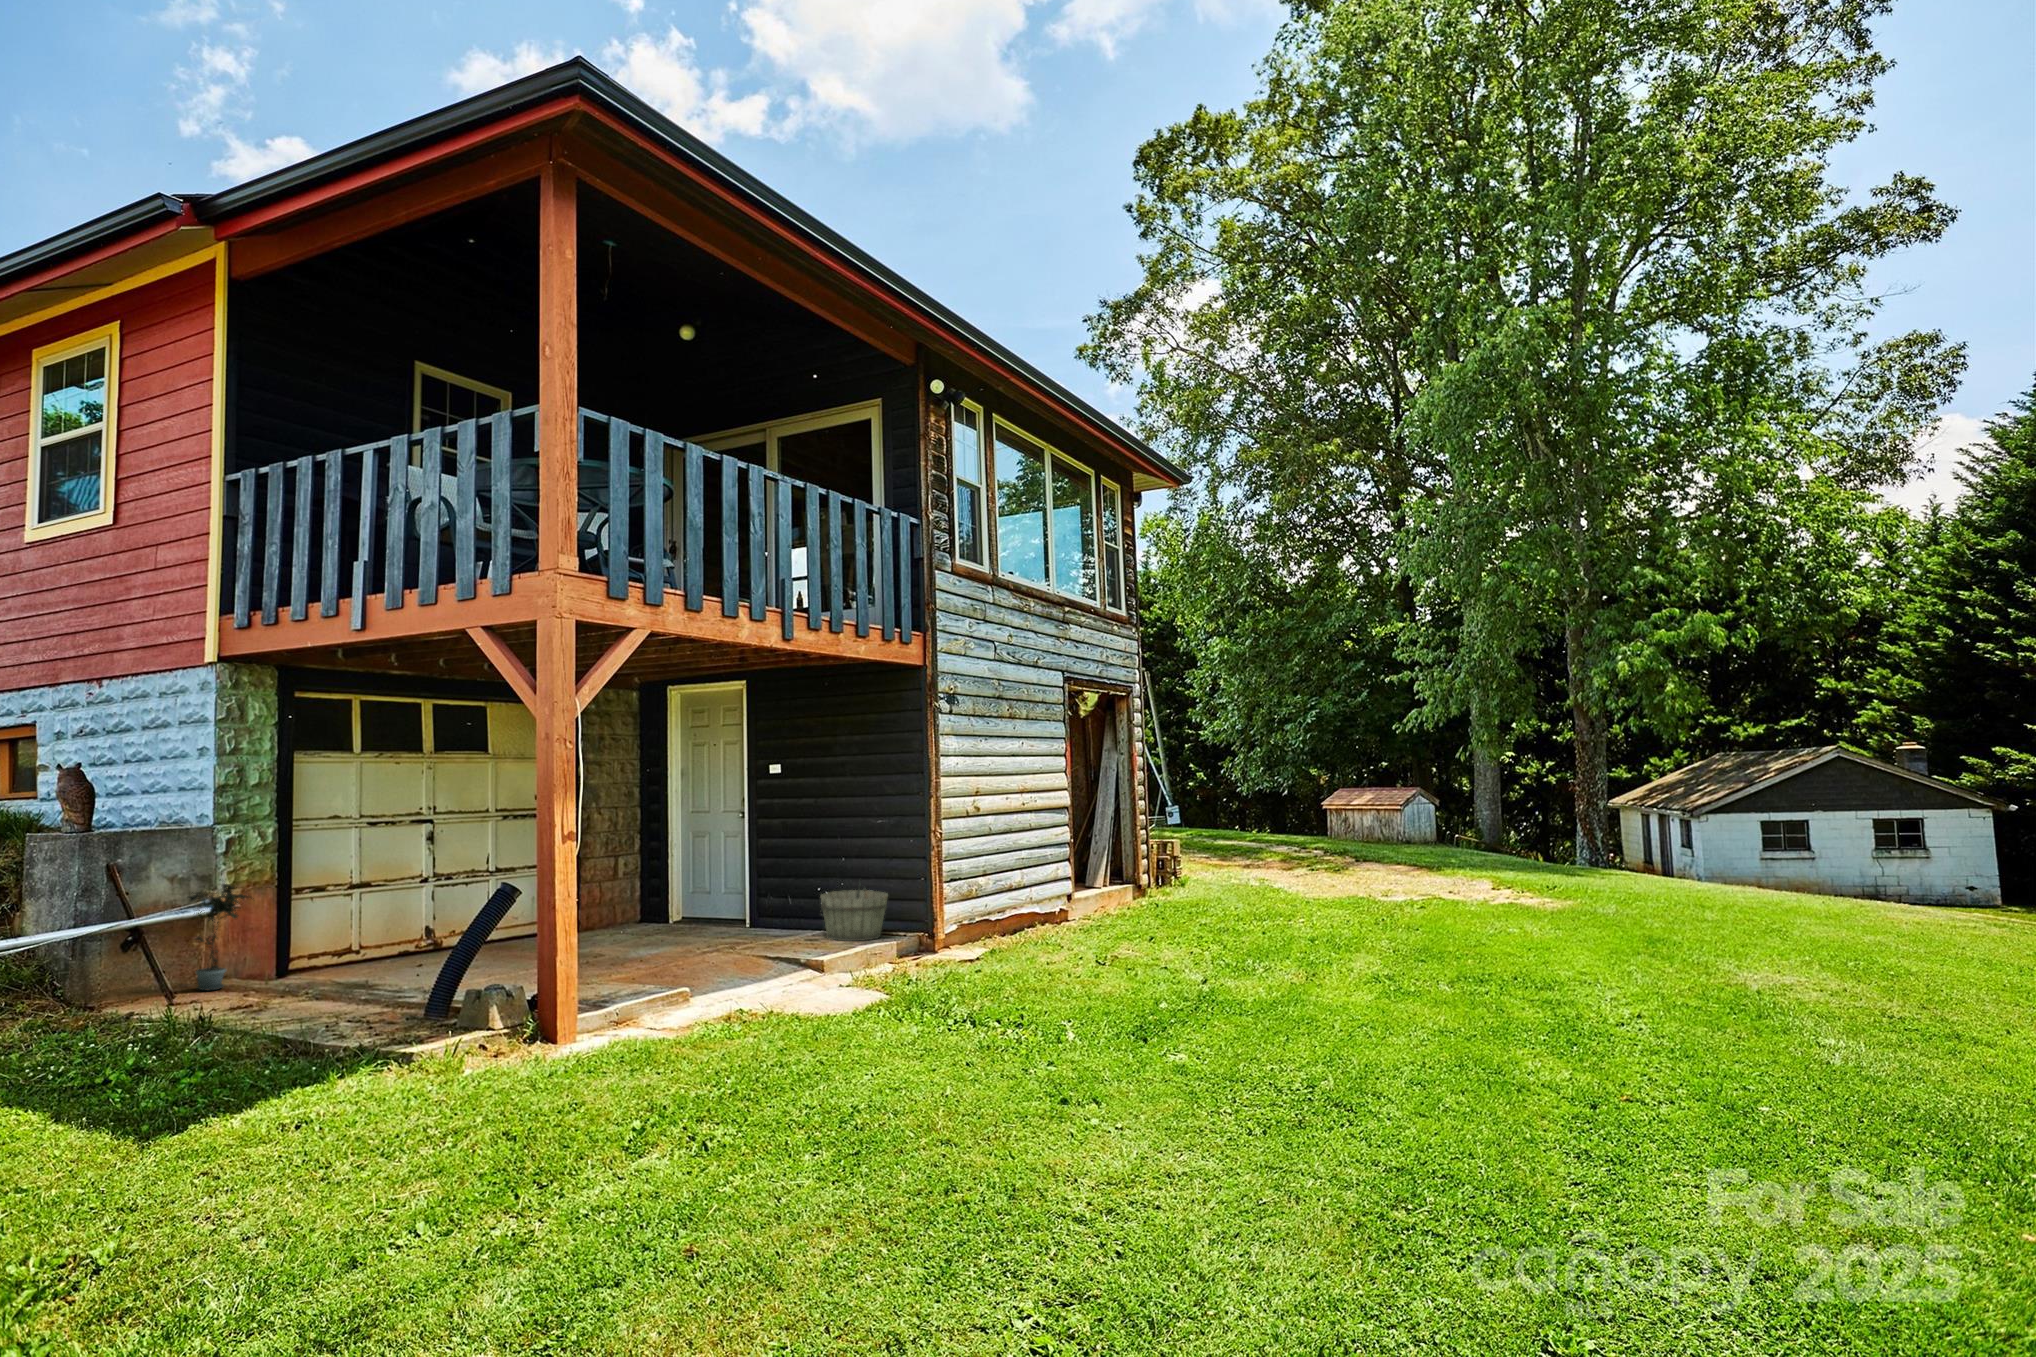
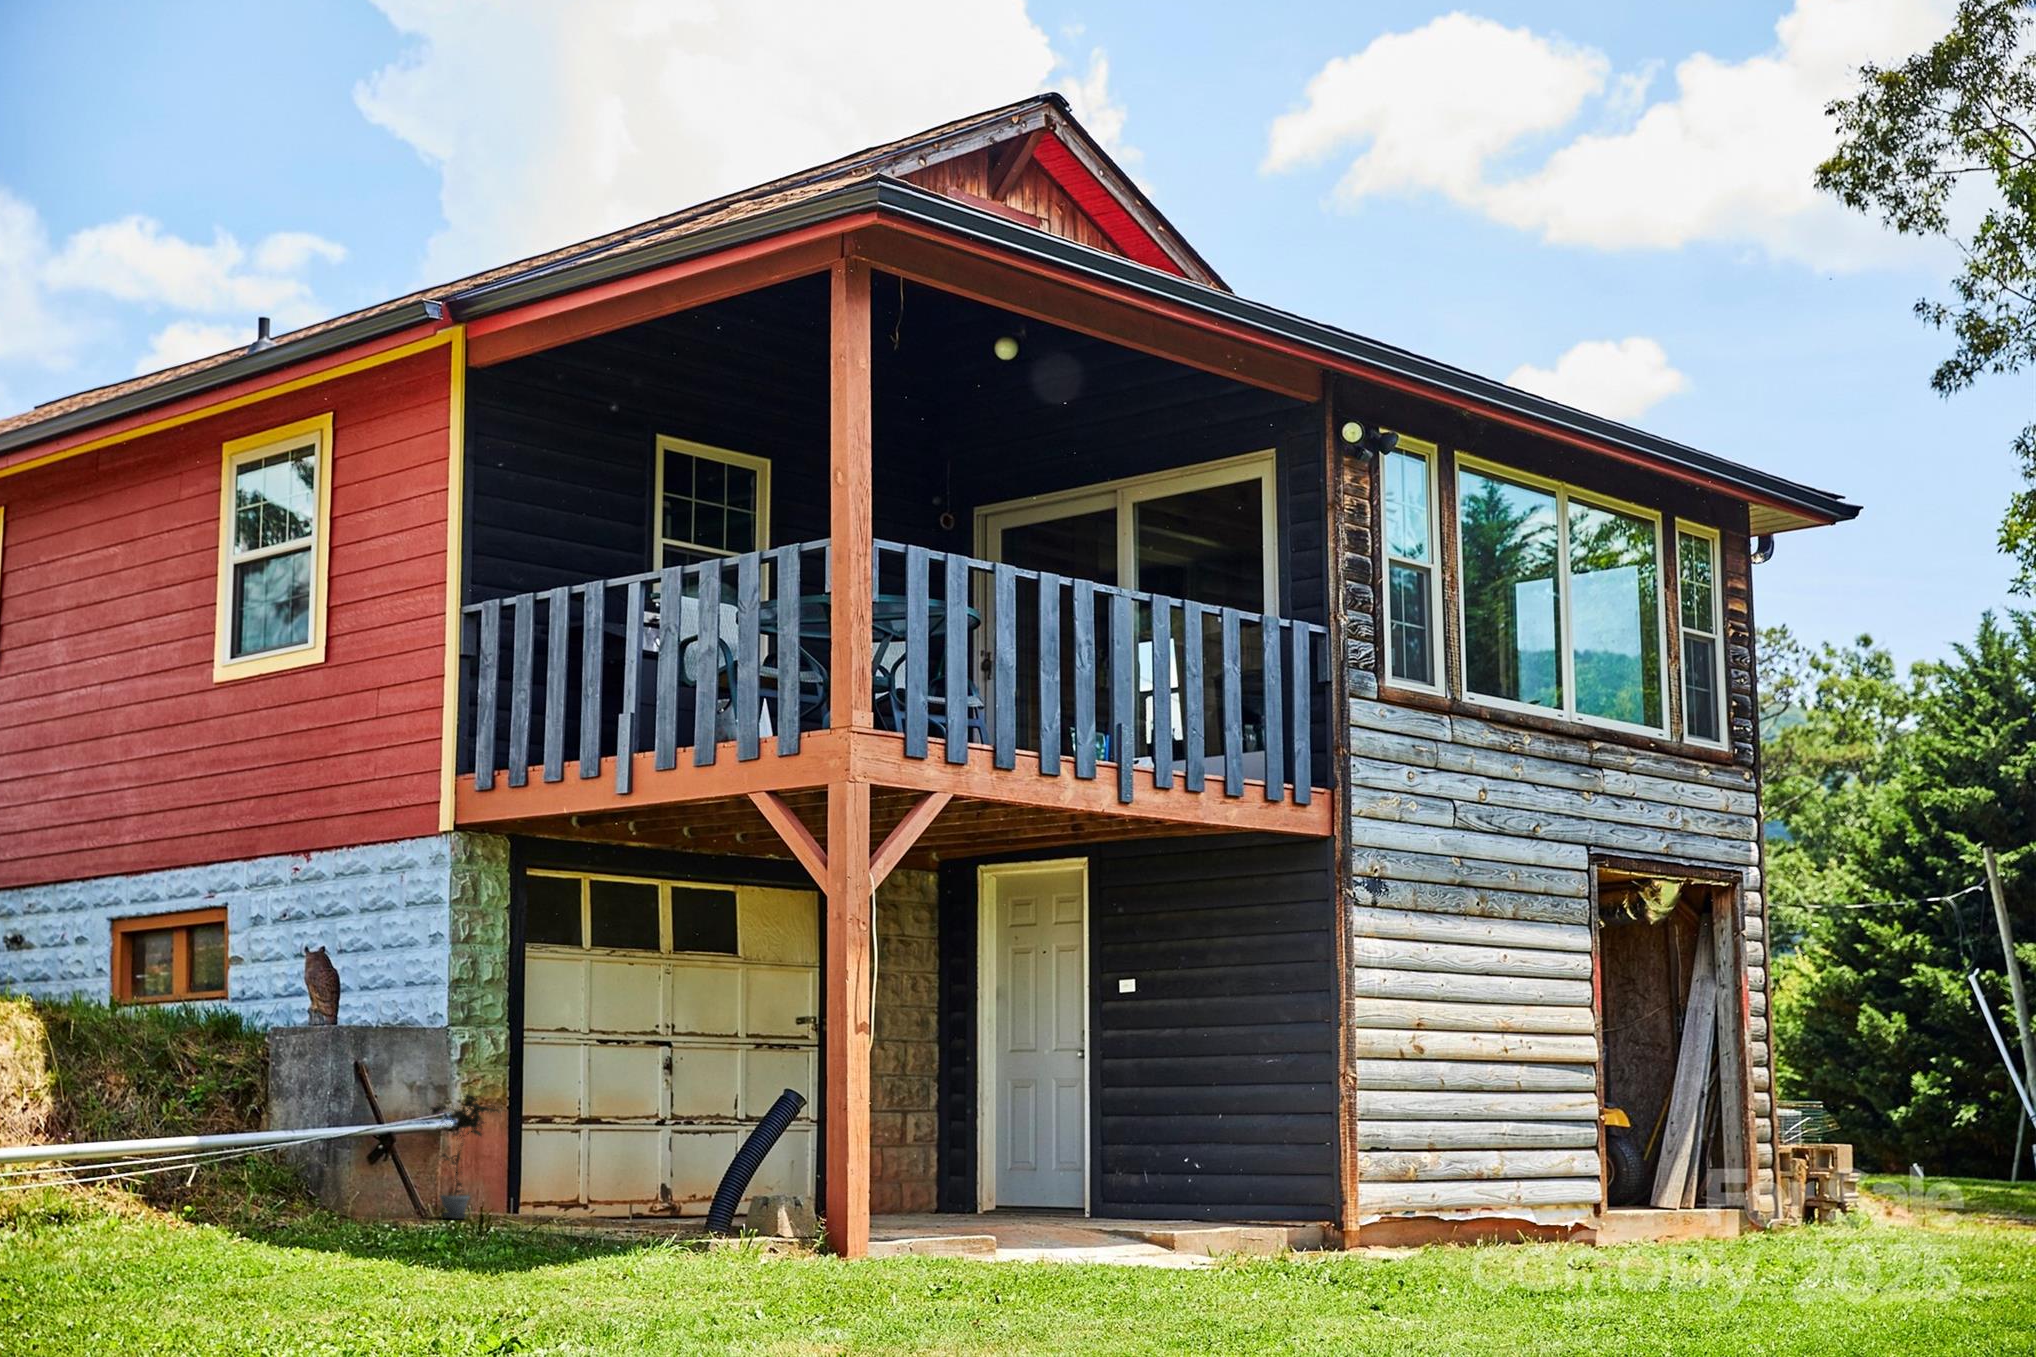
wooden bucket: present [820,884,888,941] -> none [1179,1144,1277,1230]

